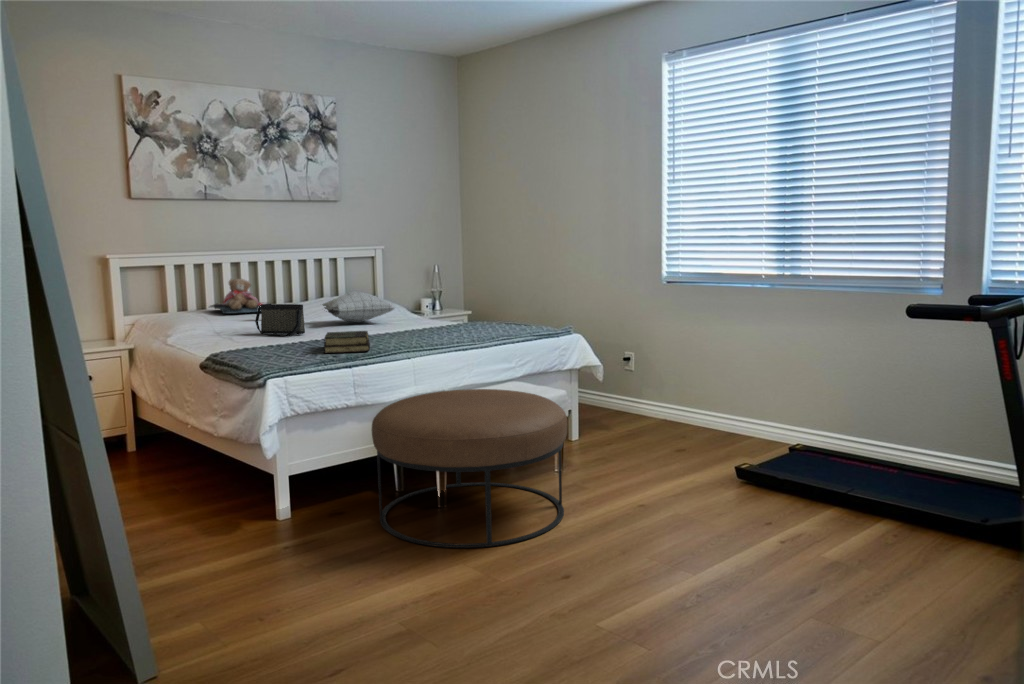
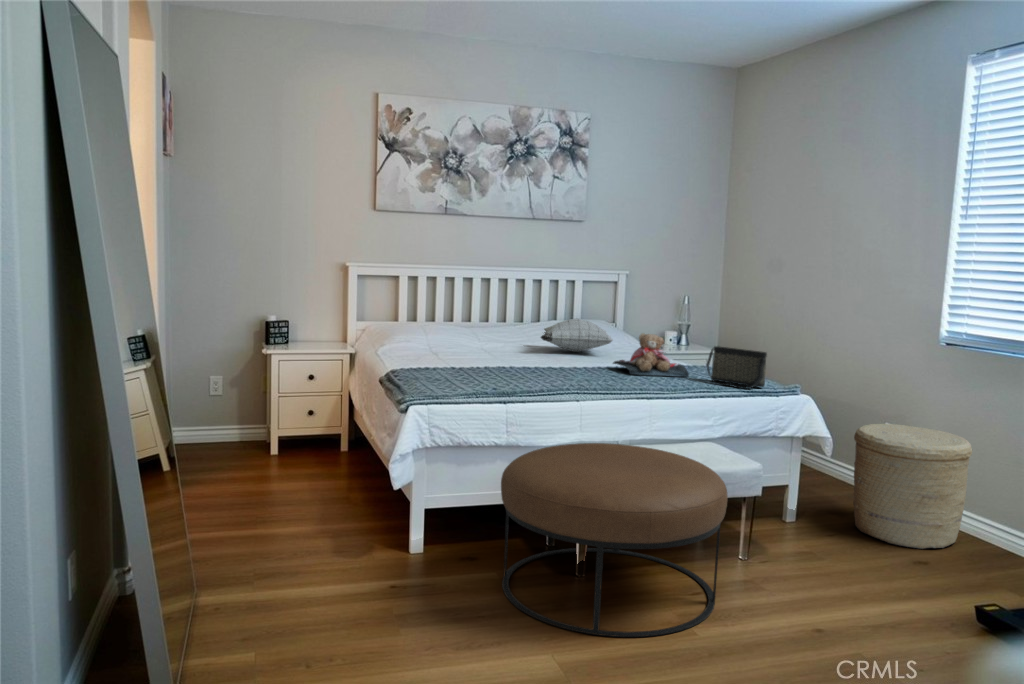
teddy bear: present [210,279,268,314] -> present [613,333,689,377]
handbag: present [255,304,305,336] -> present [707,346,767,389]
book: present [324,331,370,353] -> none [490,361,549,388]
woven basket: none [615,350,700,441] -> present [854,424,972,549]

